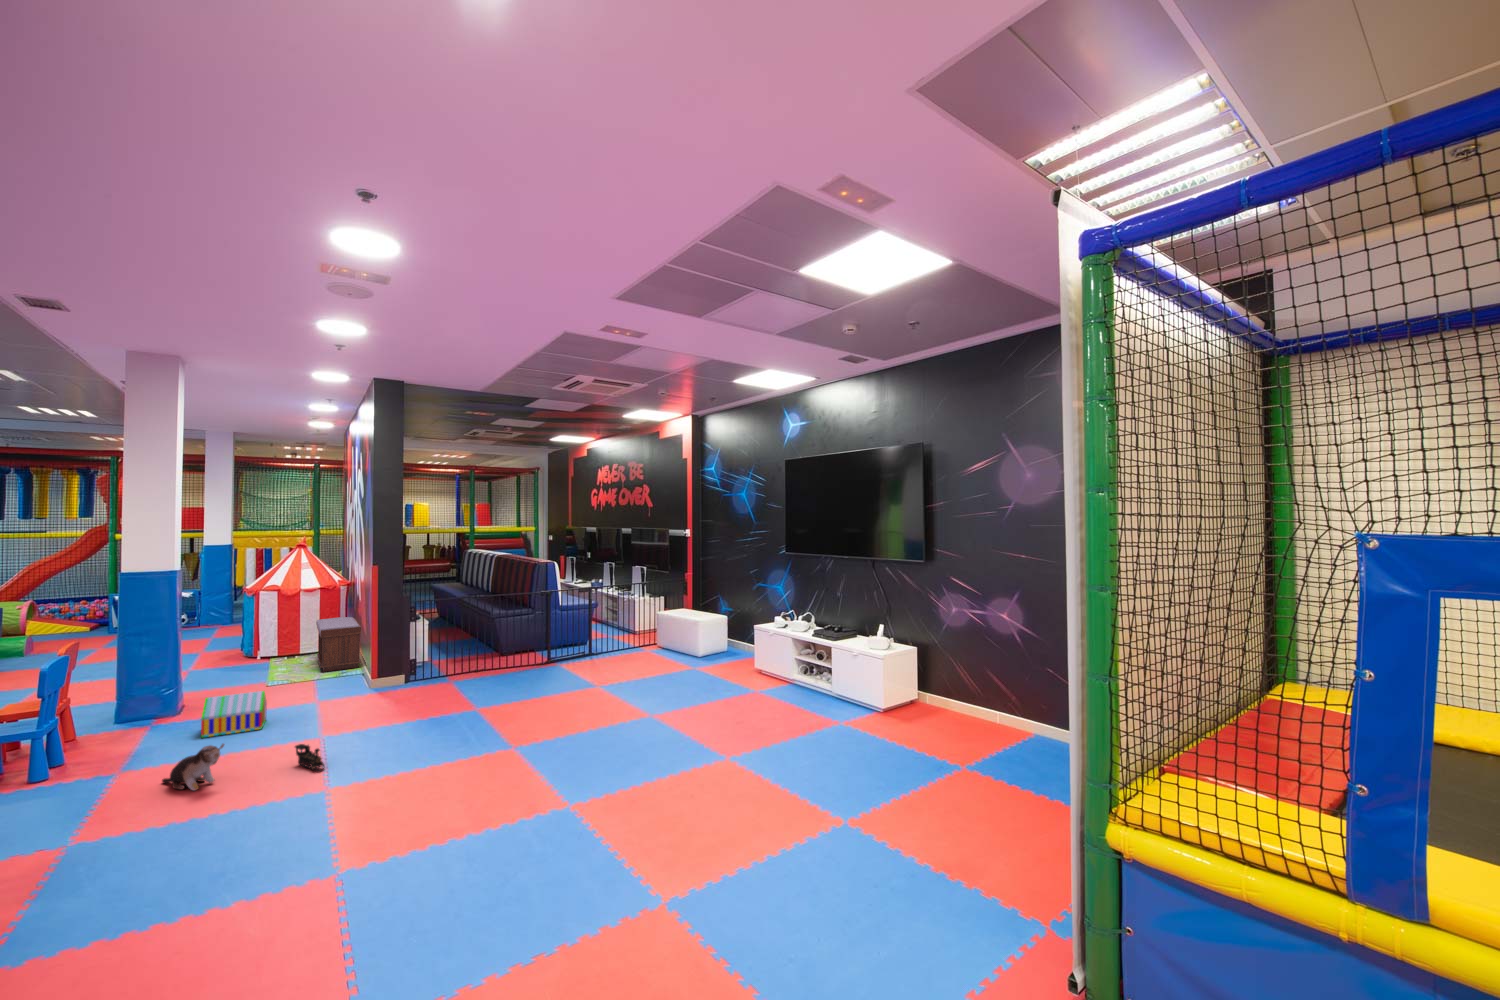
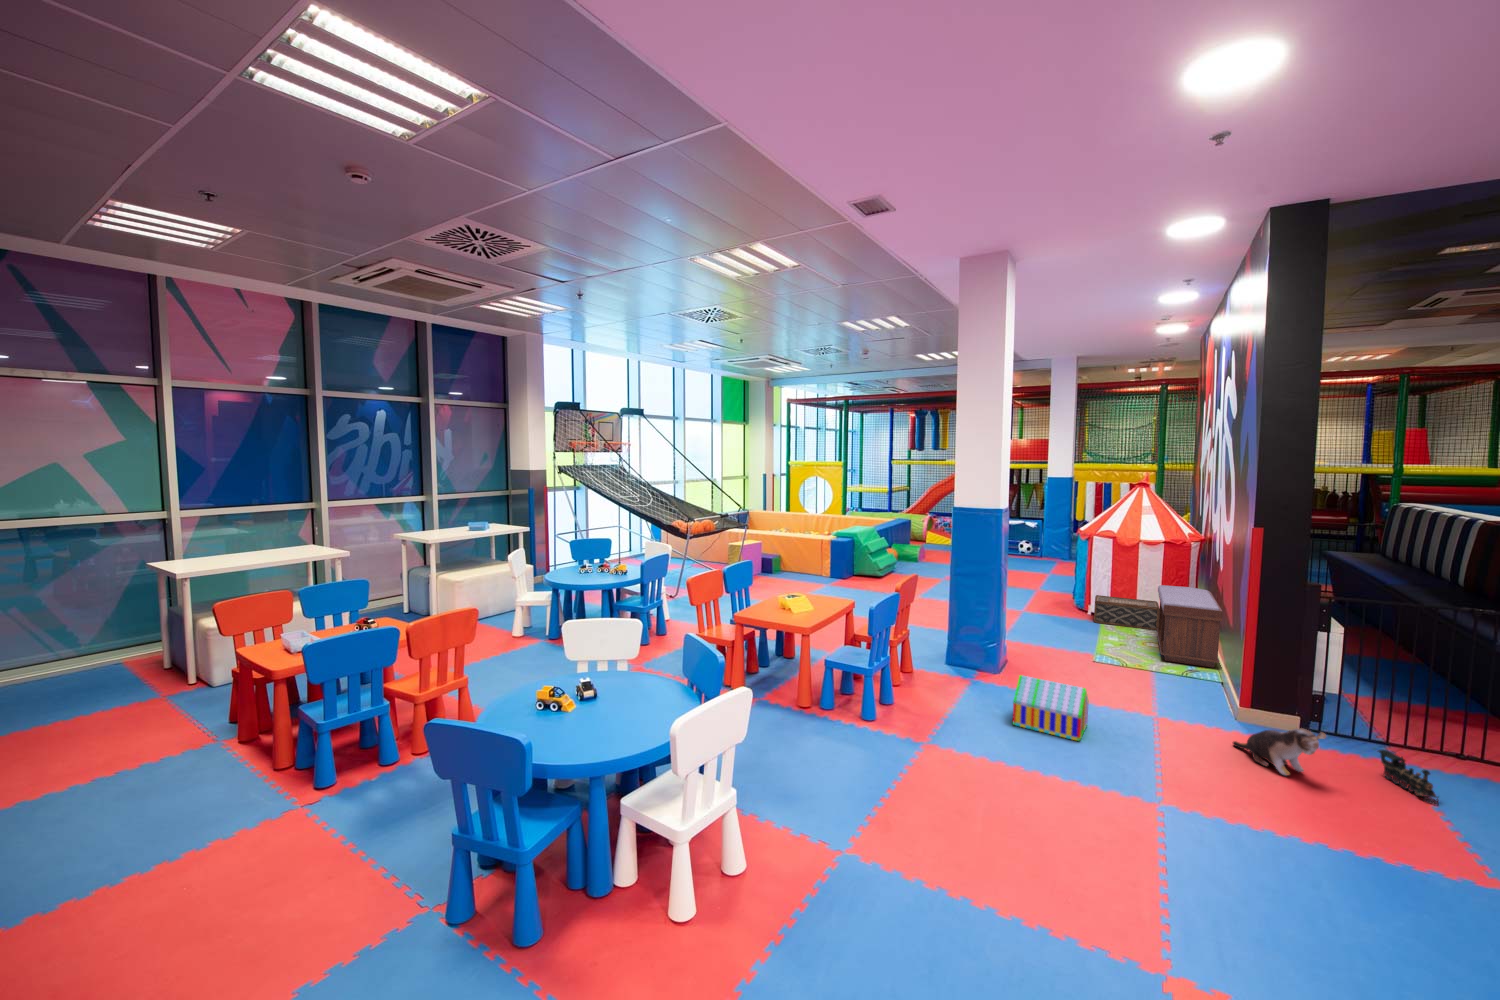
woven basket: none [264,635,319,662] -> present [1094,595,1160,630]
plush toy: present [162,744,224,790] -> present [1233,728,1326,776]
toy train: present [295,744,324,771] -> present [1378,750,1439,803]

